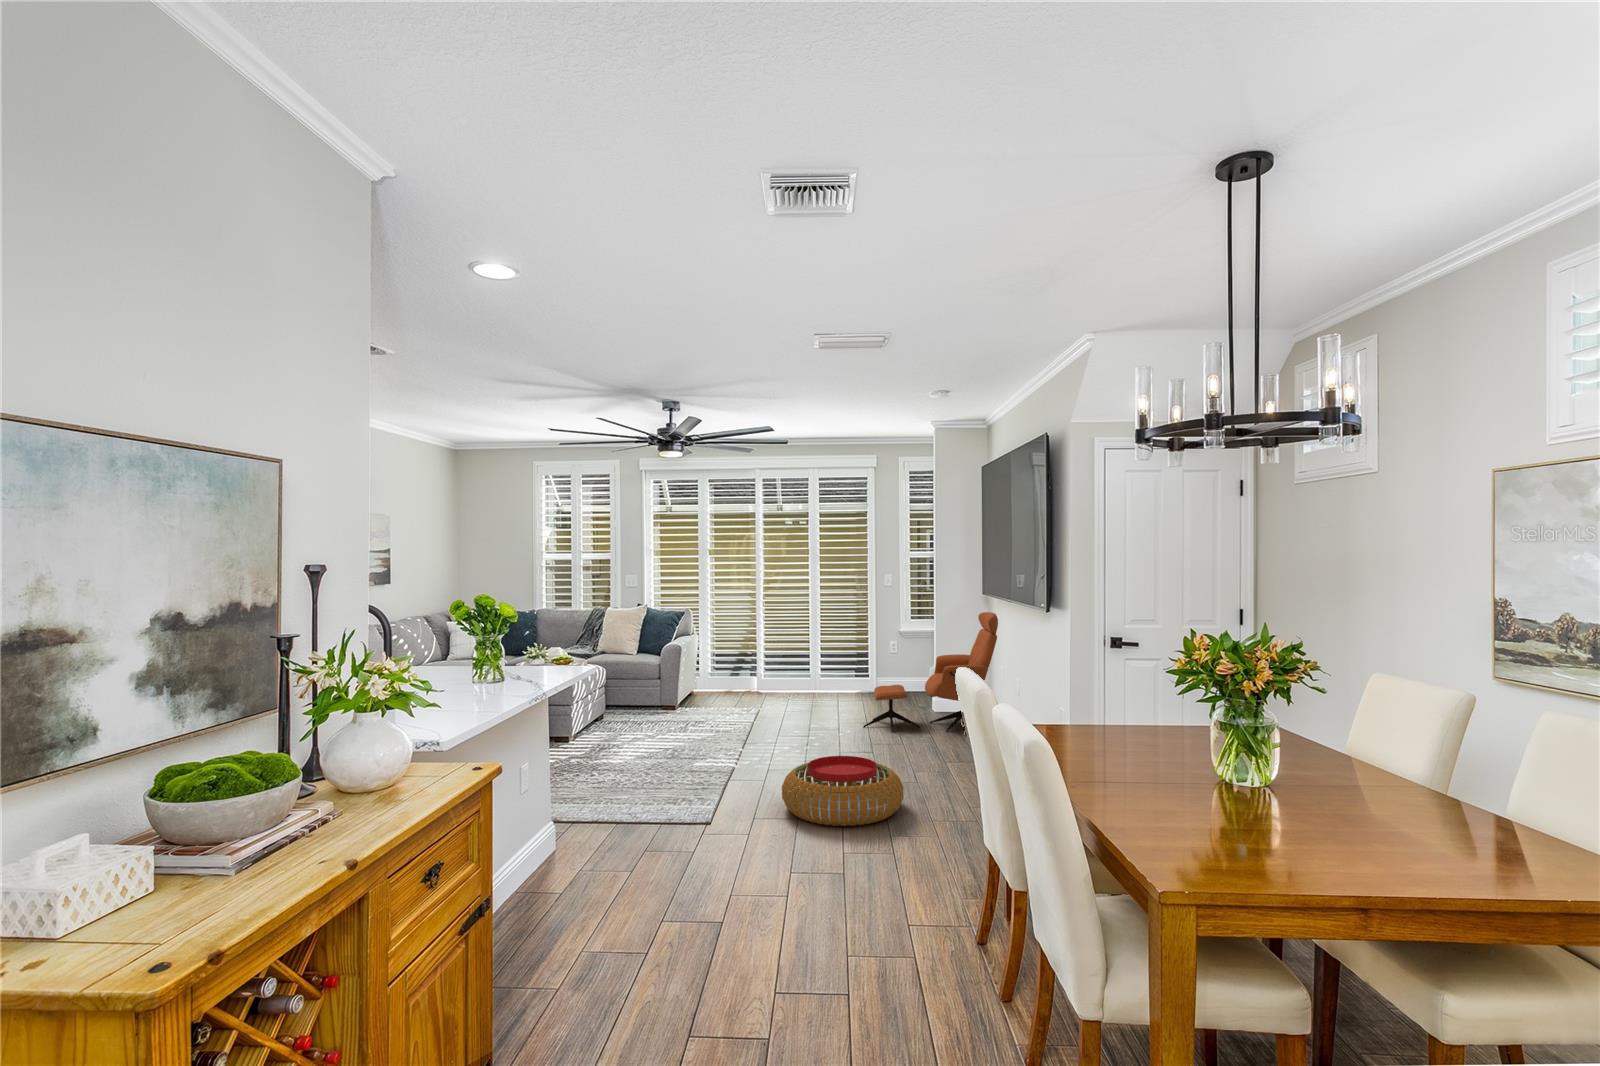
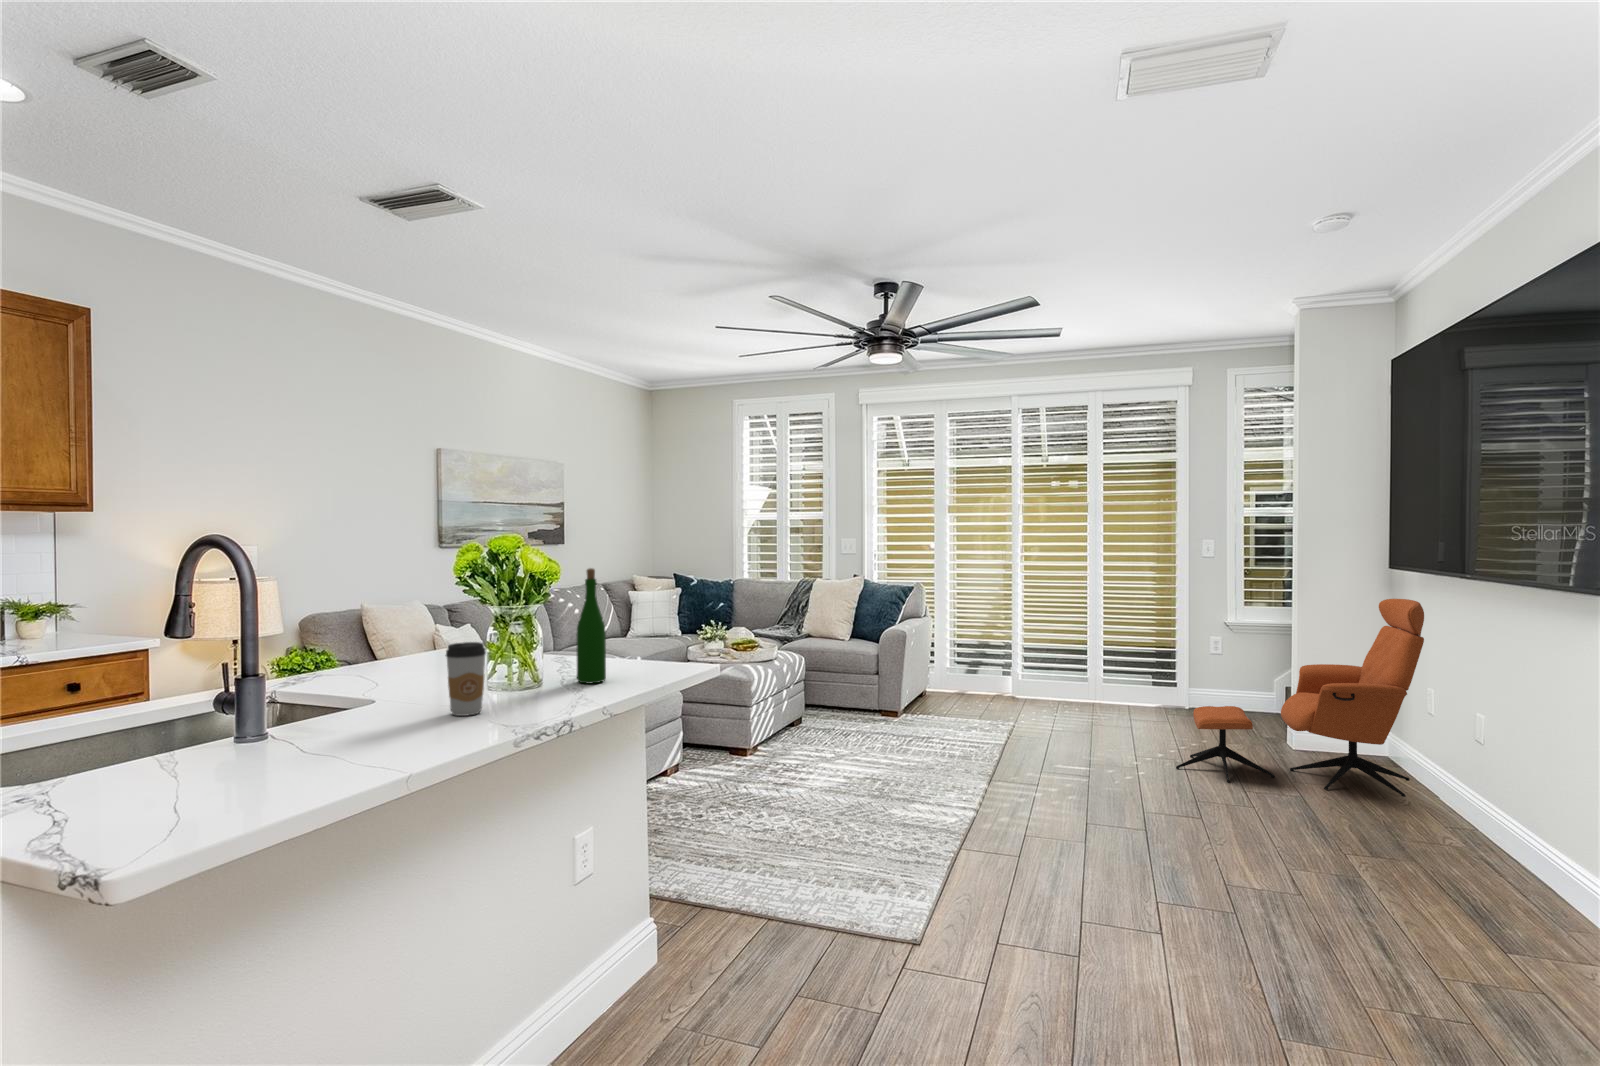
wine bottle: none [522,617,539,683] -> present [577,568,606,683]
coffee cup: none [473,661,495,700] -> present [446,642,486,716]
pouf: present [782,756,904,826] -> none [1046,836,1287,986]

